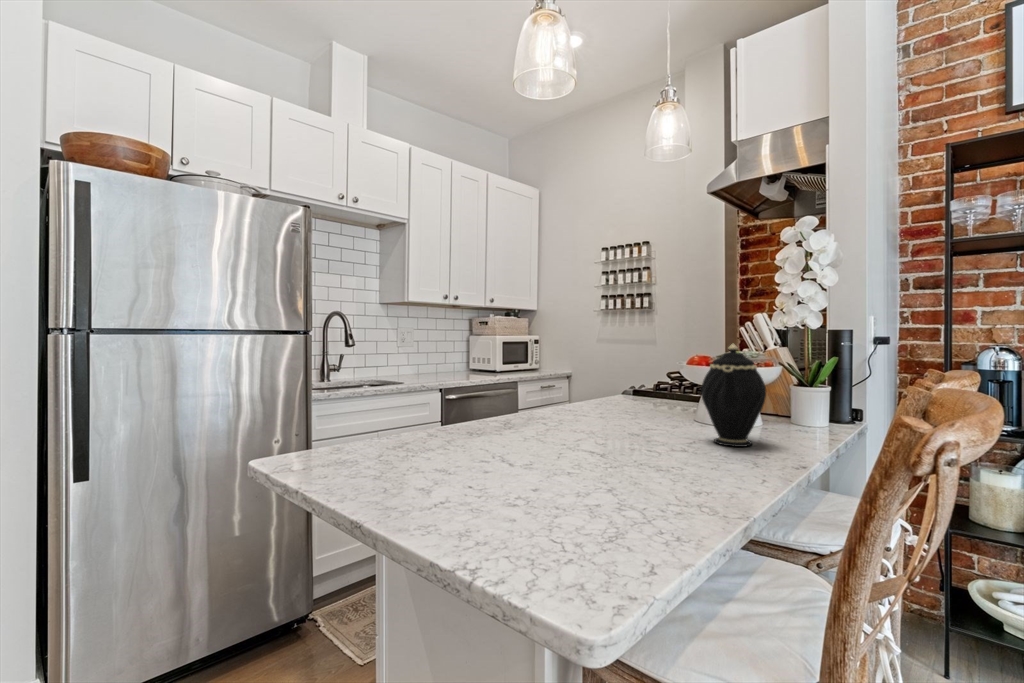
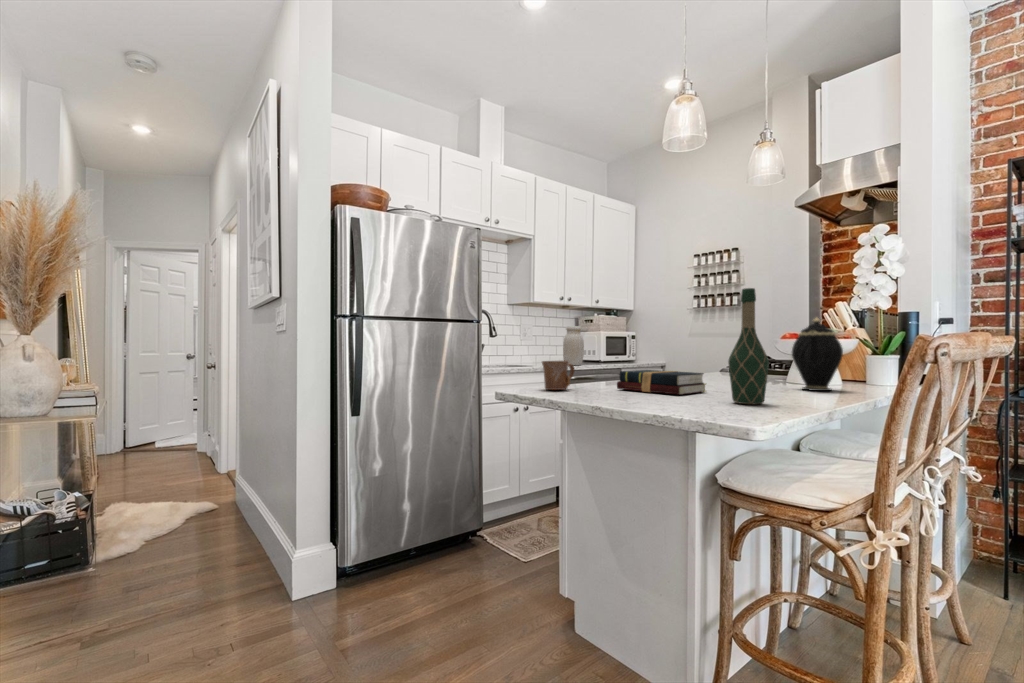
wine bottle: none [599,316,661,510] -> present [728,288,769,404]
jar: none [449,333,474,380] -> present [563,326,584,366]
mug: none [327,417,386,469] -> present [542,361,574,390]
hardback book: none [451,421,582,476] -> present [617,370,706,395]

